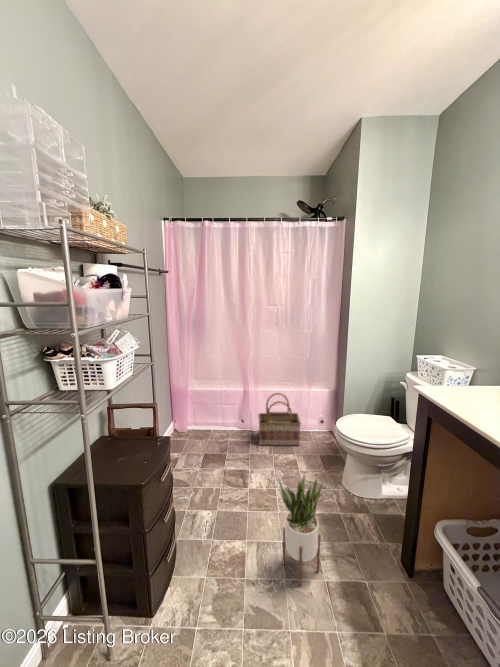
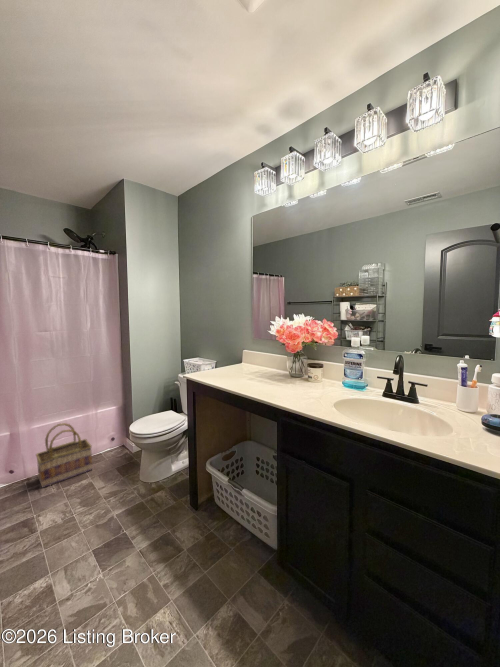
potted plant: present [278,473,323,586] -> none [85,465,132,570]

